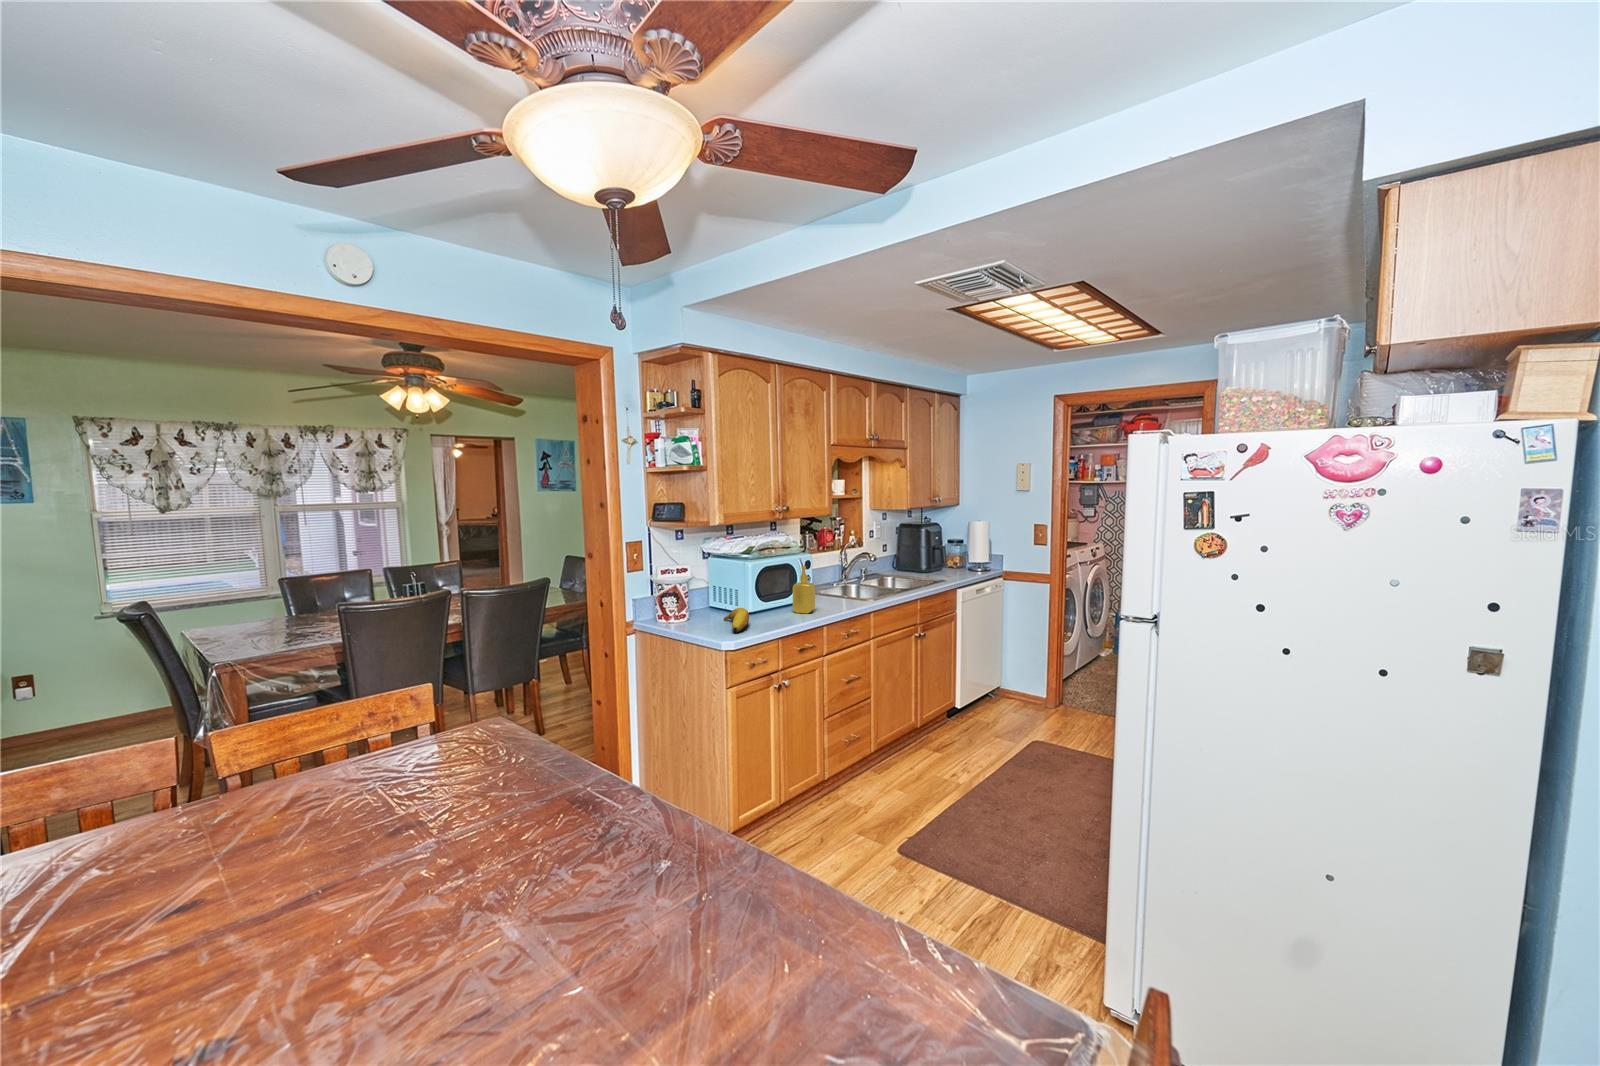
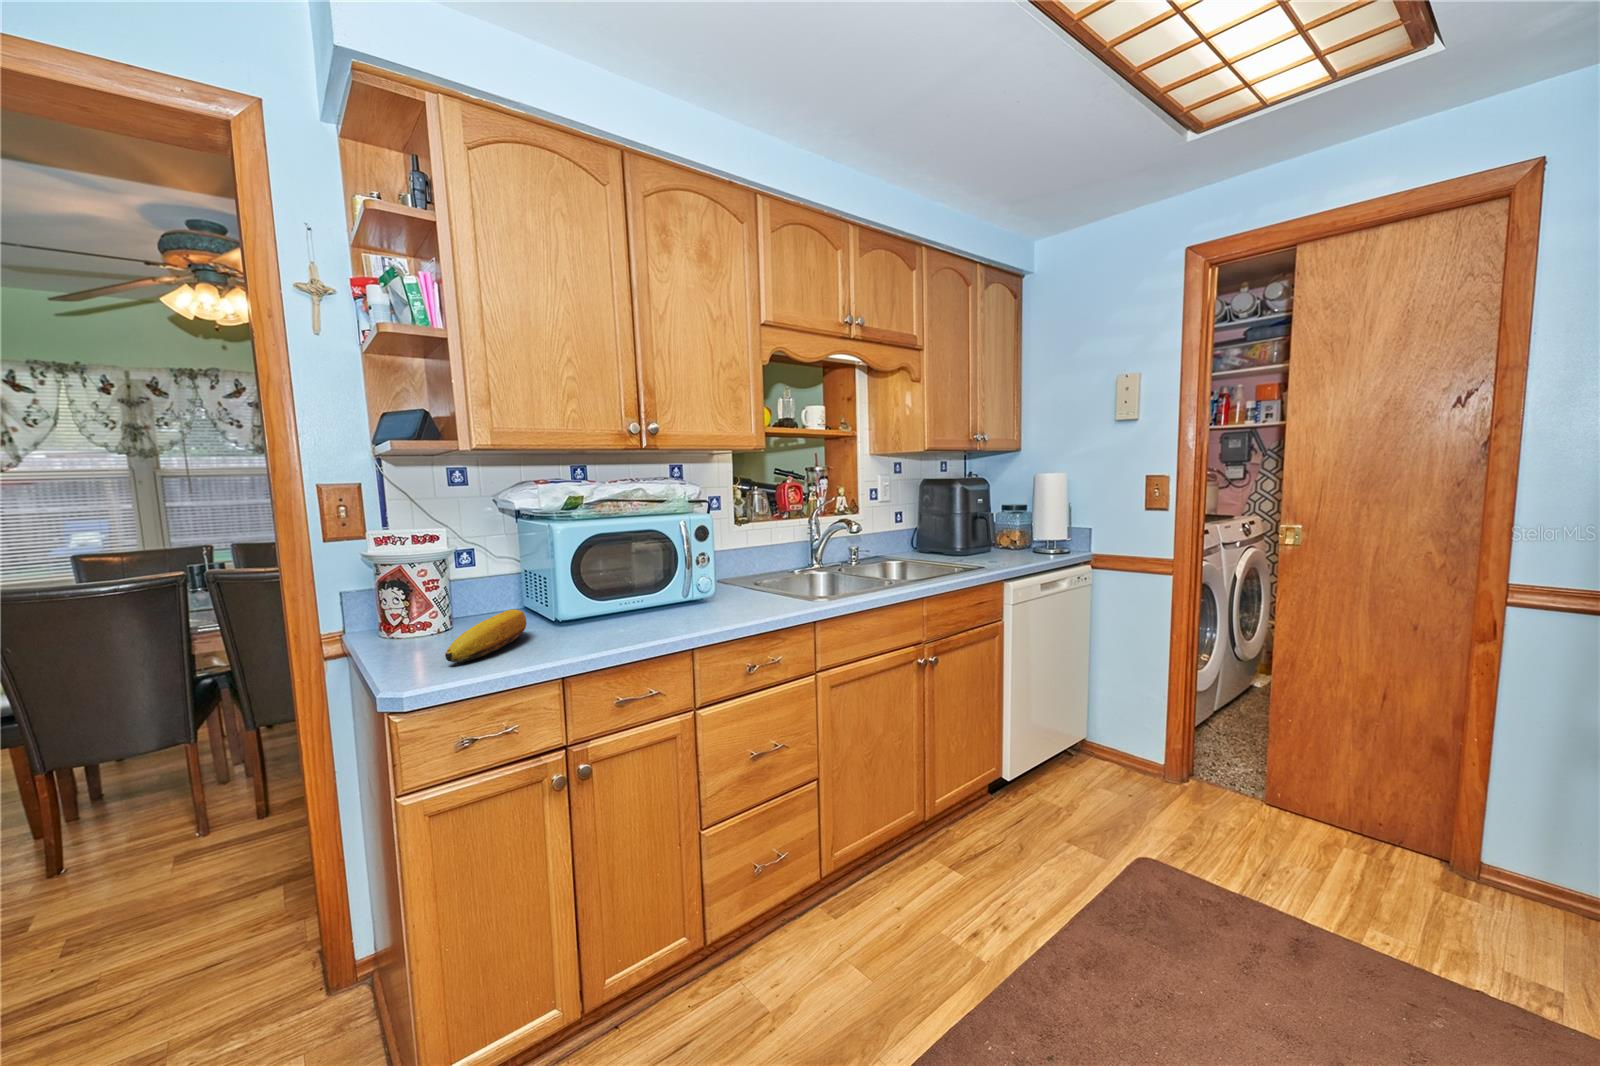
soap dispenser: present [793,566,815,613] -> none [648,531,692,622]

